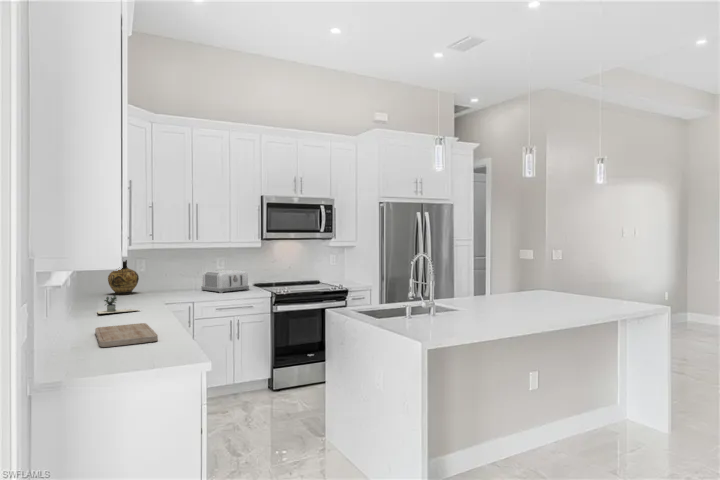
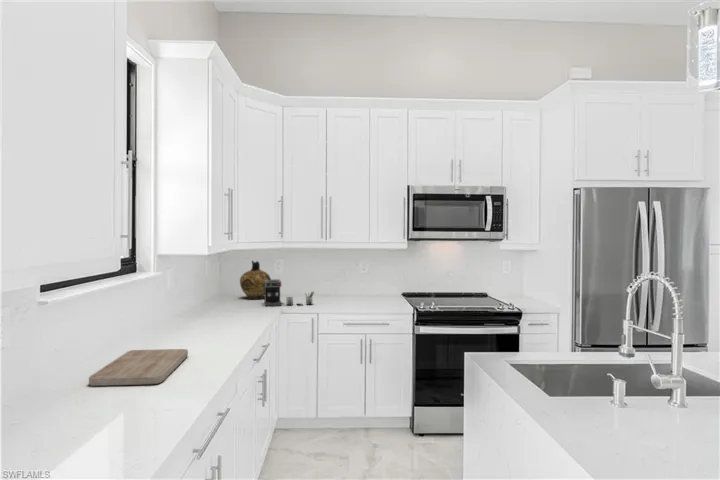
toaster: present [201,270,249,293] -> none [337,276,390,305]
coffee maker: none [140,275,188,298] -> present [264,279,314,306]
potted plant: present [97,295,137,314] -> none [179,304,247,326]

